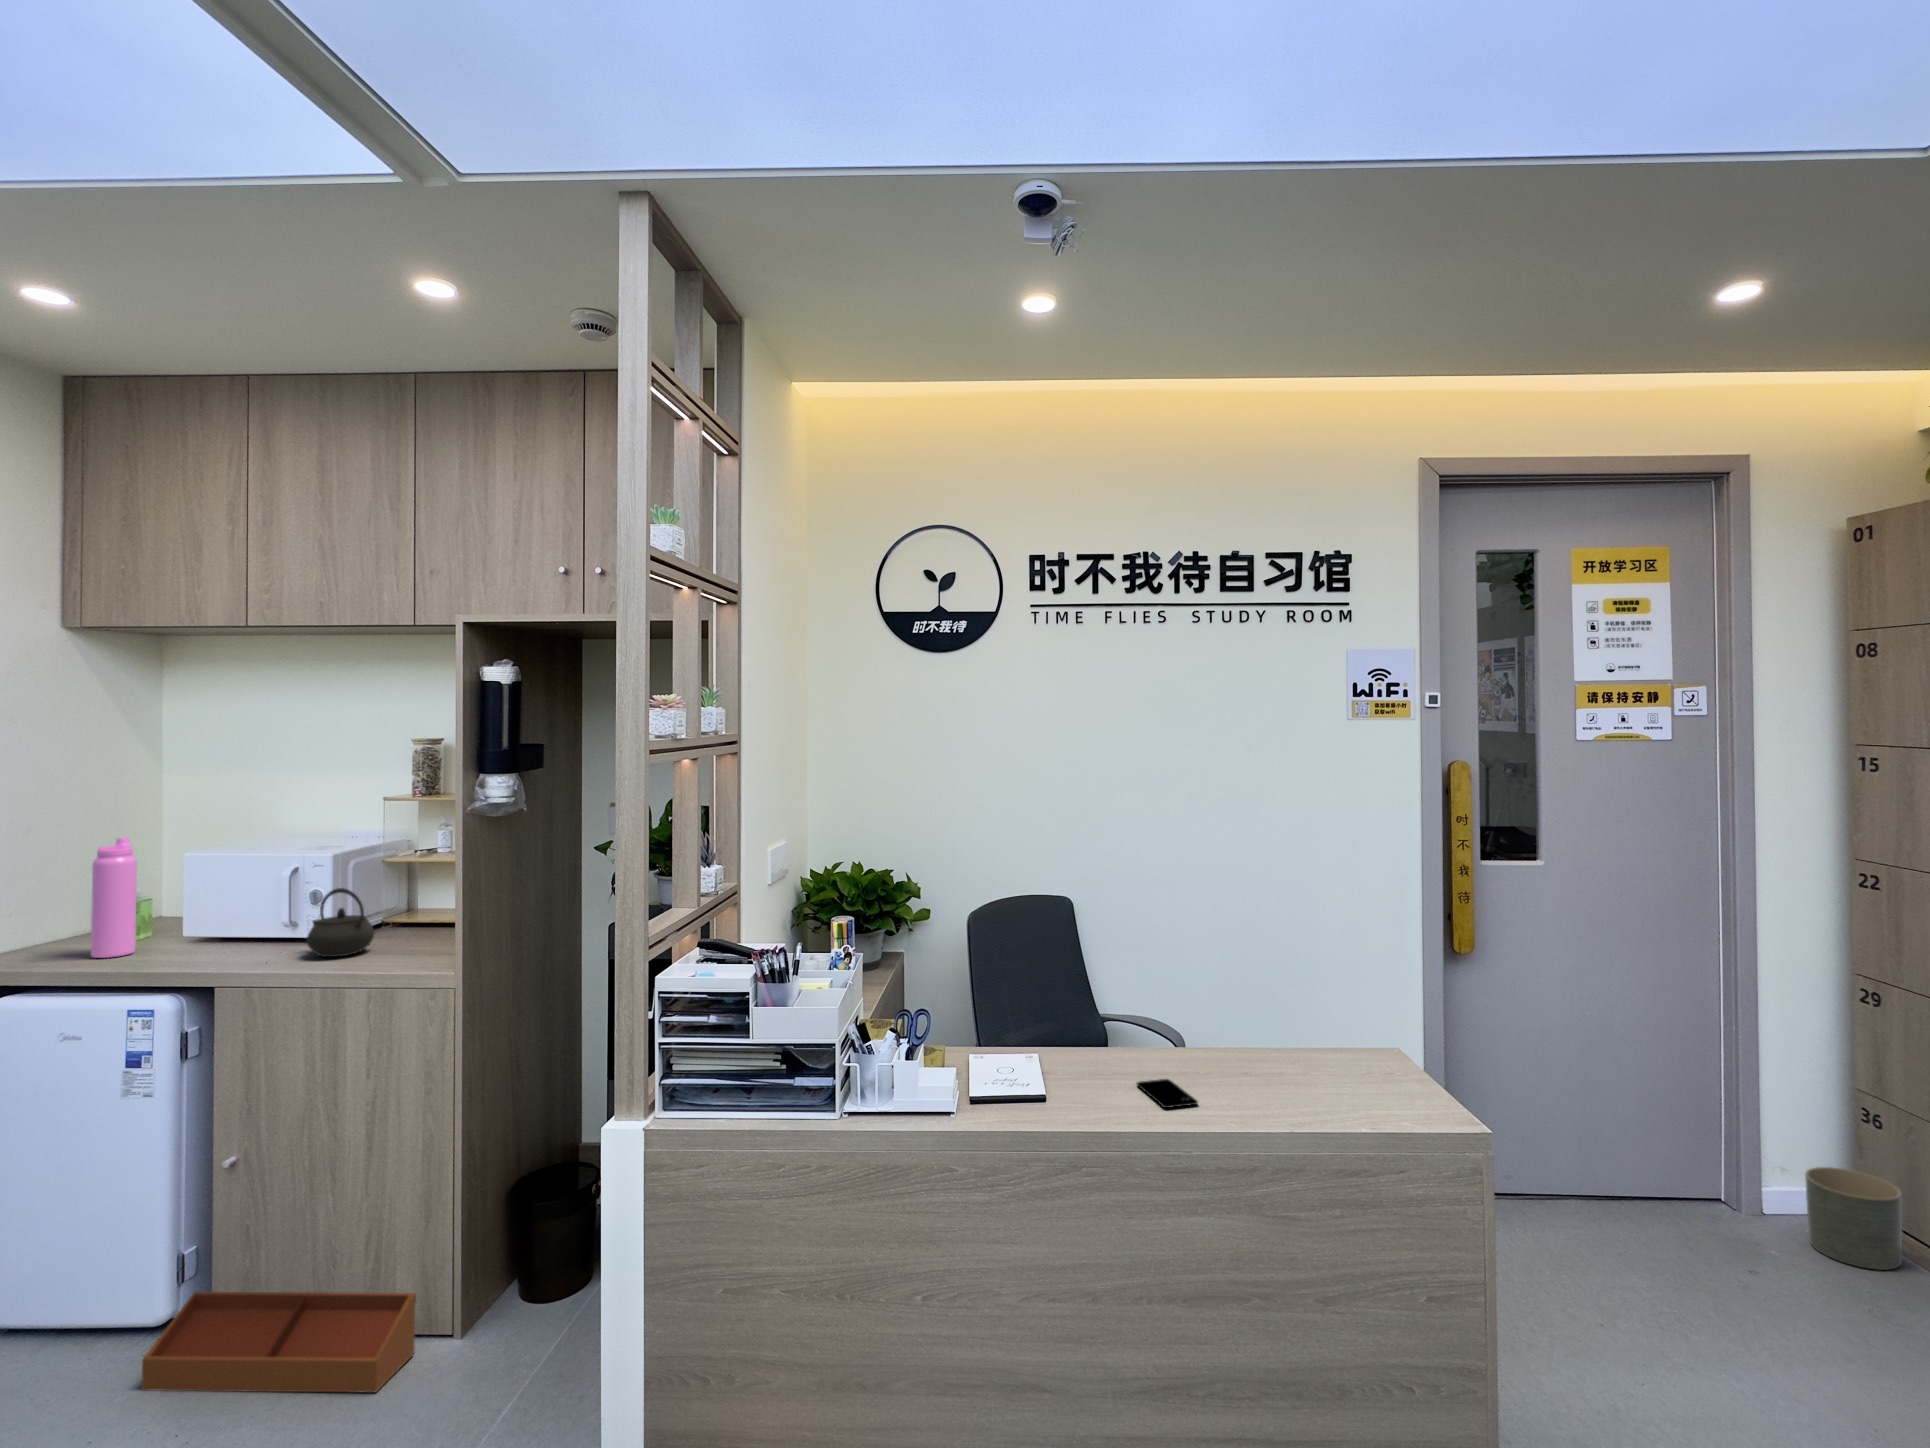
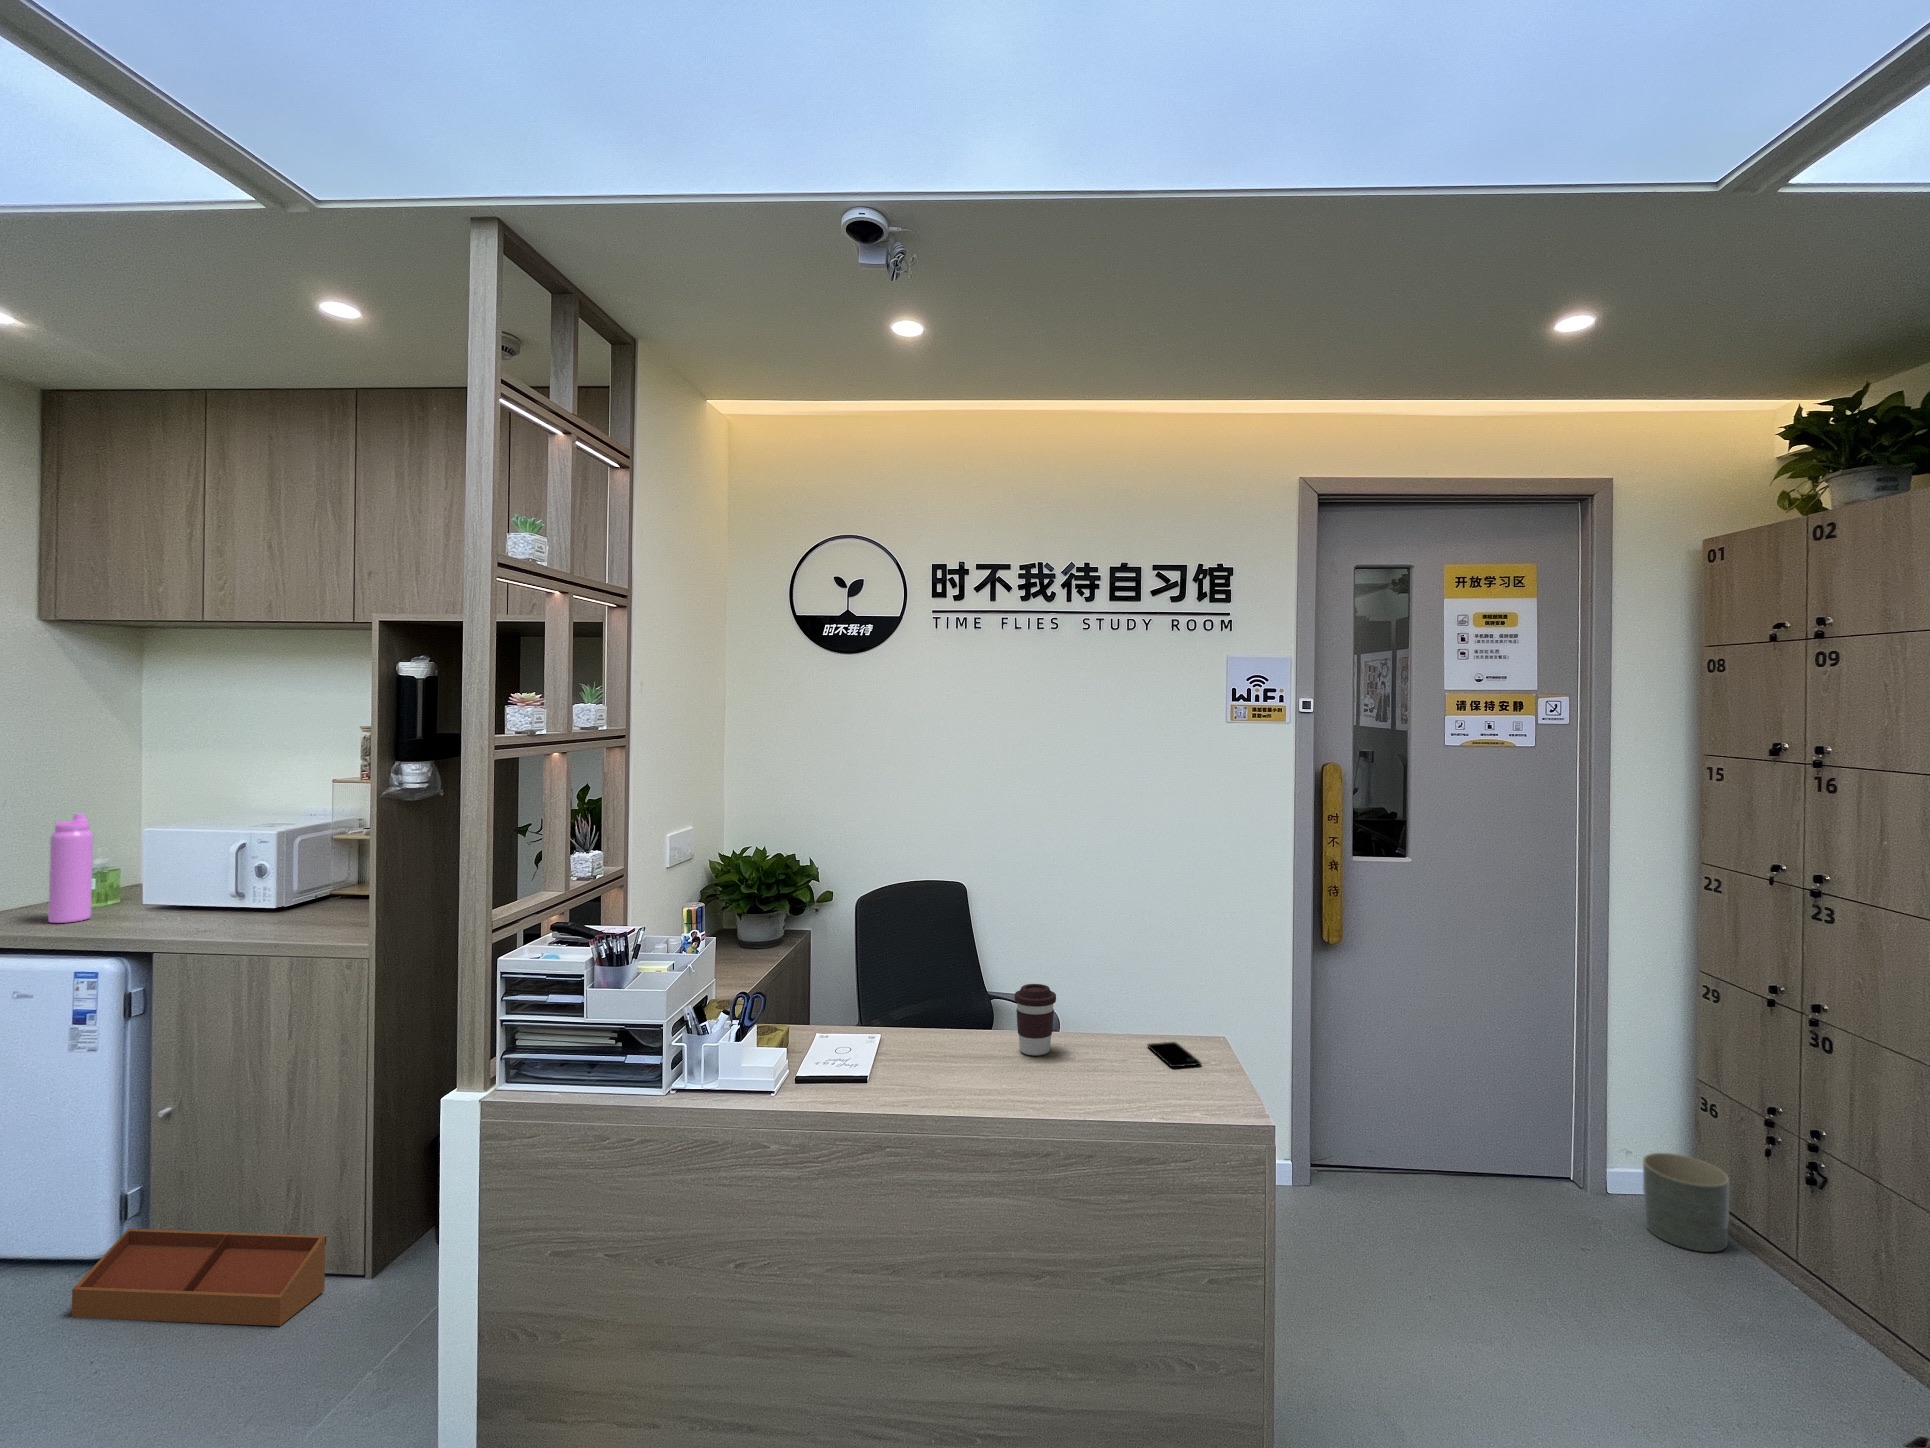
kettle: present [306,888,374,957] -> none [240,864,306,927]
coffee cup: none [1186,996,1232,1072] -> present [1014,984,1056,1055]
smartphone: present [1136,1079,1198,1108] -> present [1147,1042,1201,1067]

